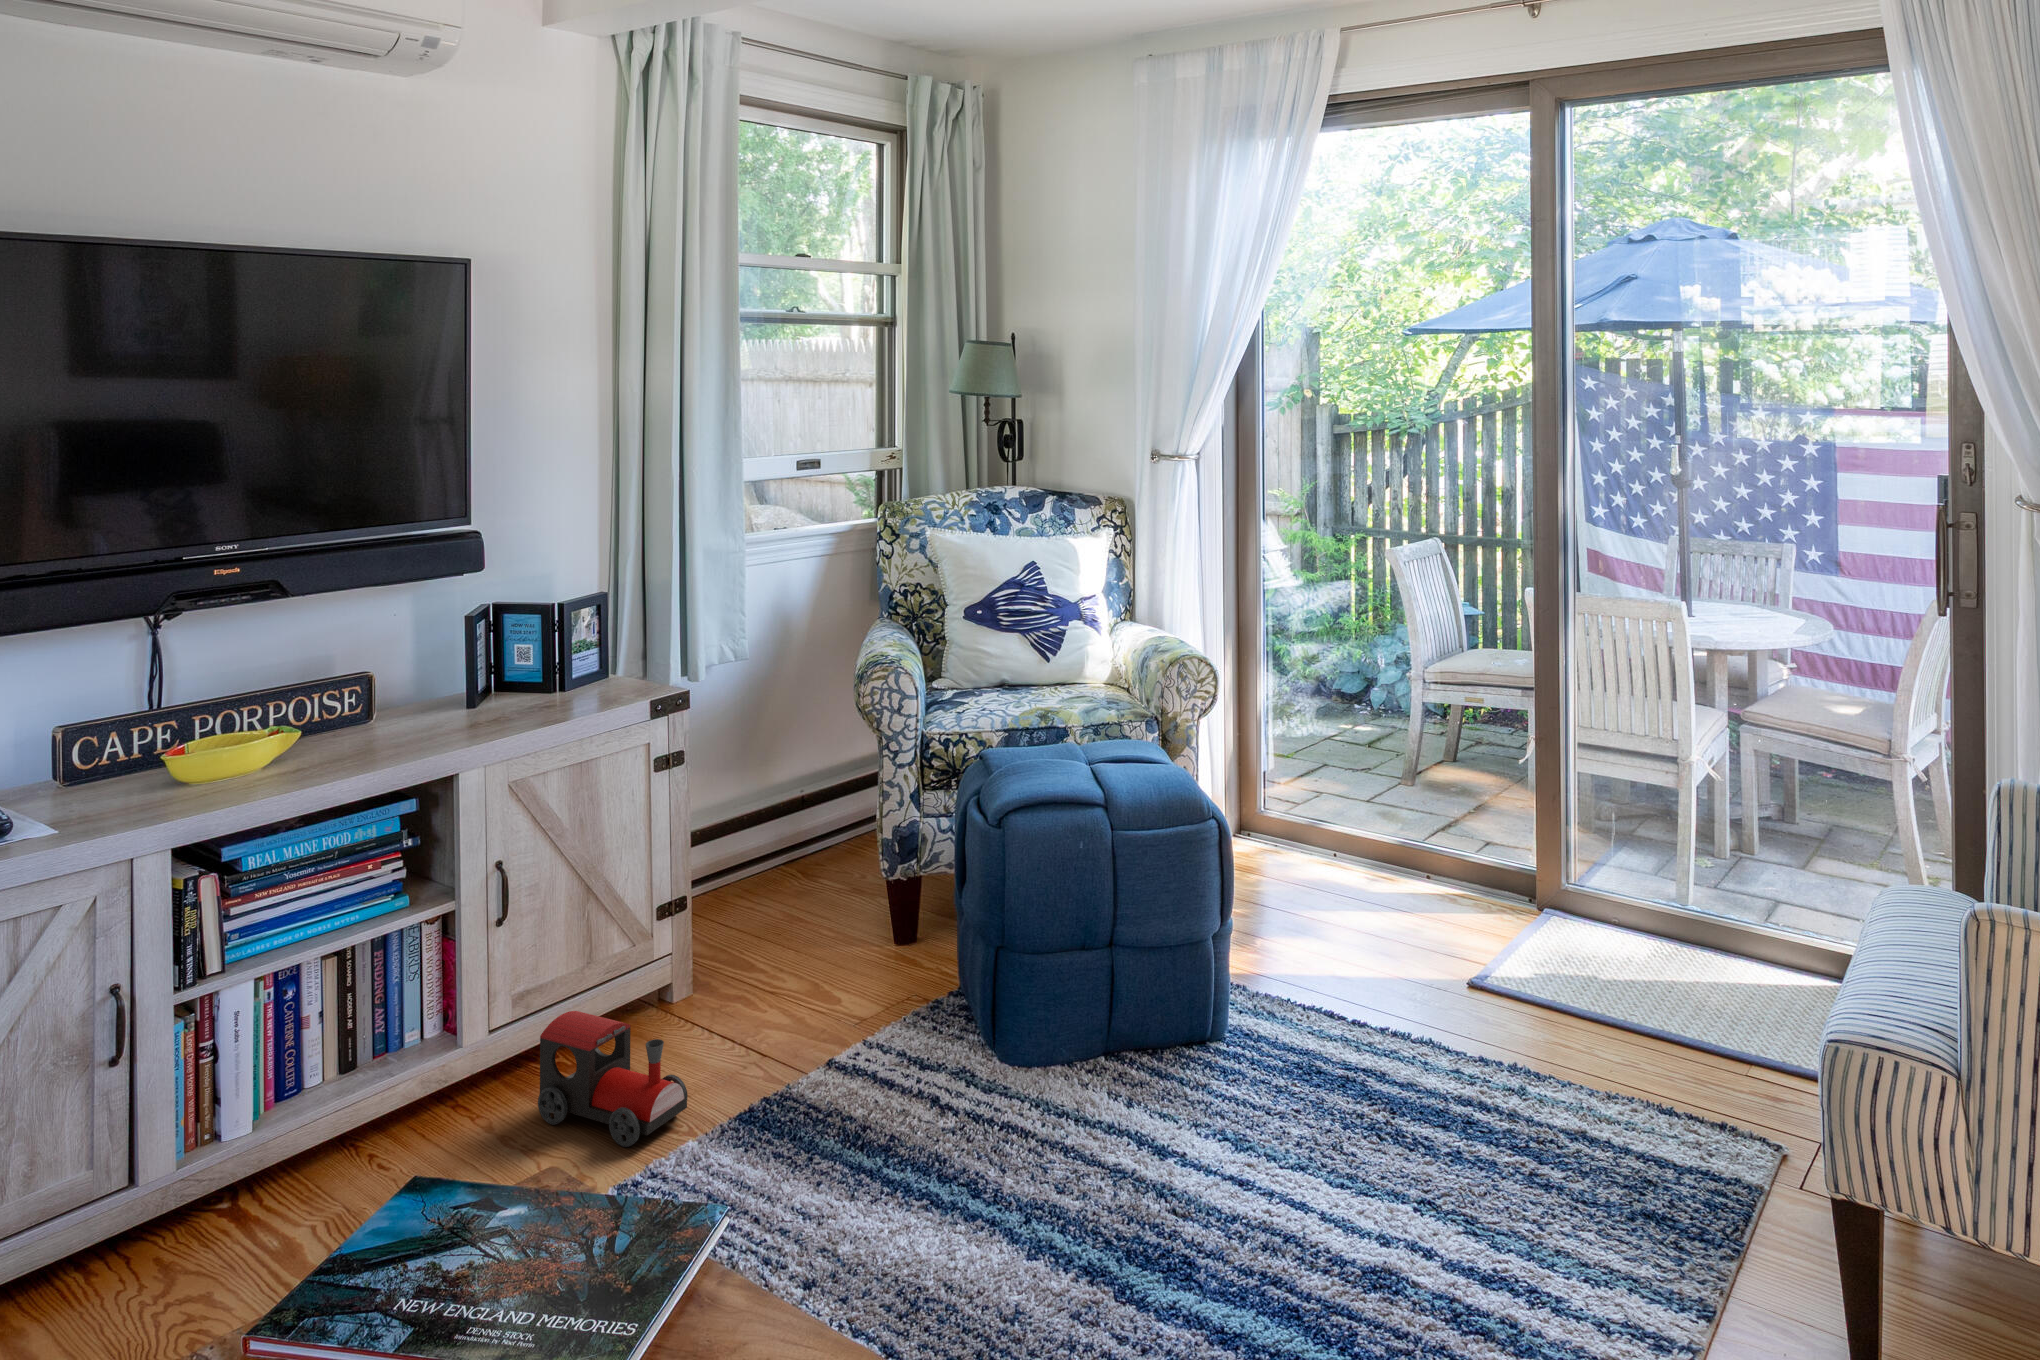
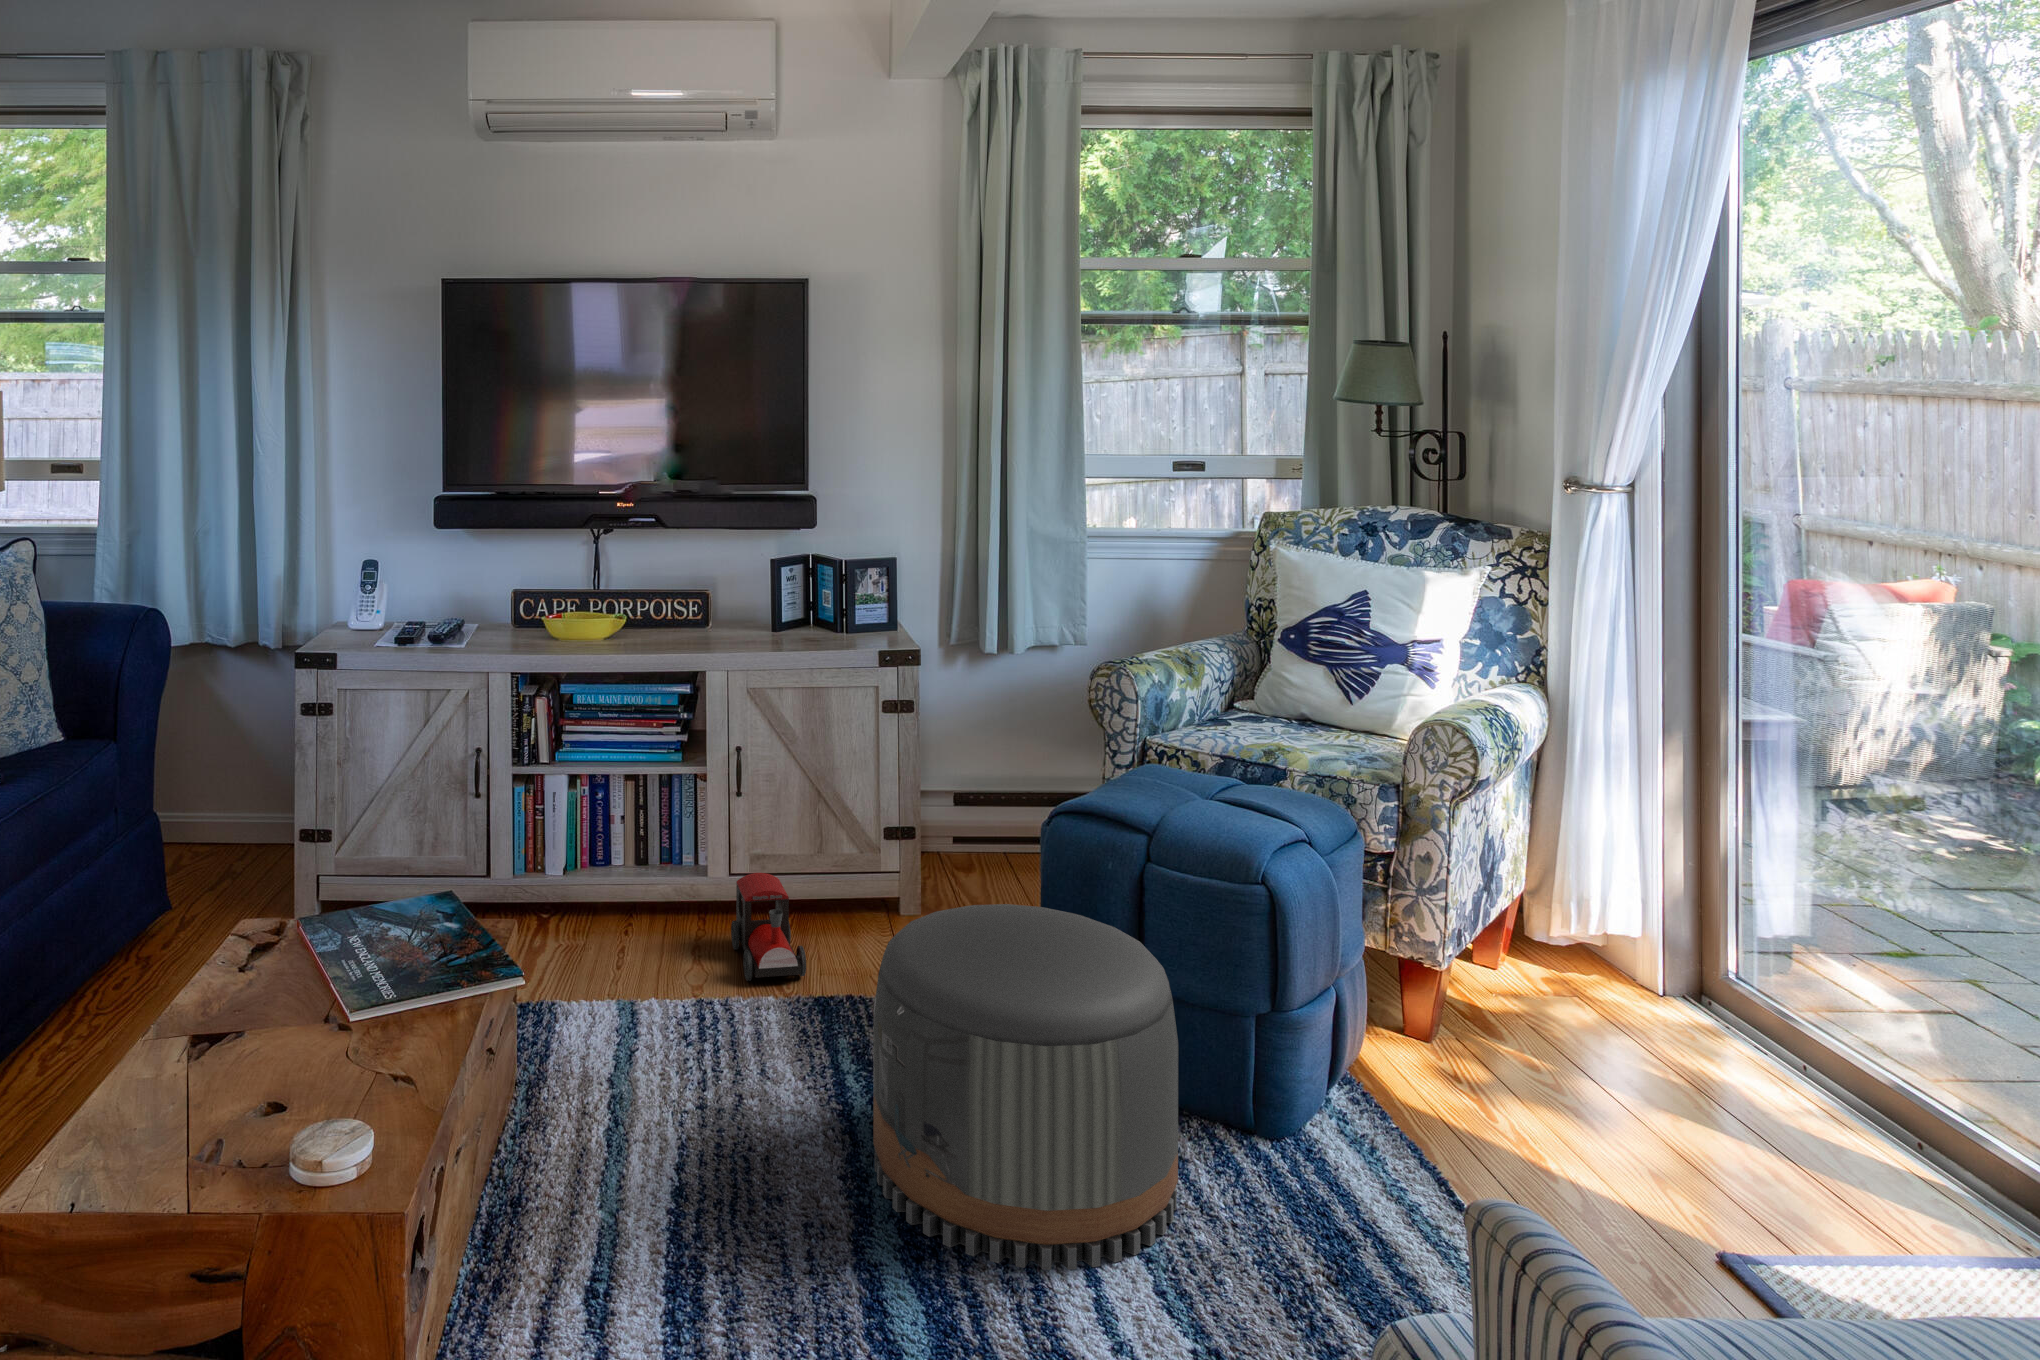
pouf: none [986,893,1282,1254] -> present [873,904,1178,1270]

